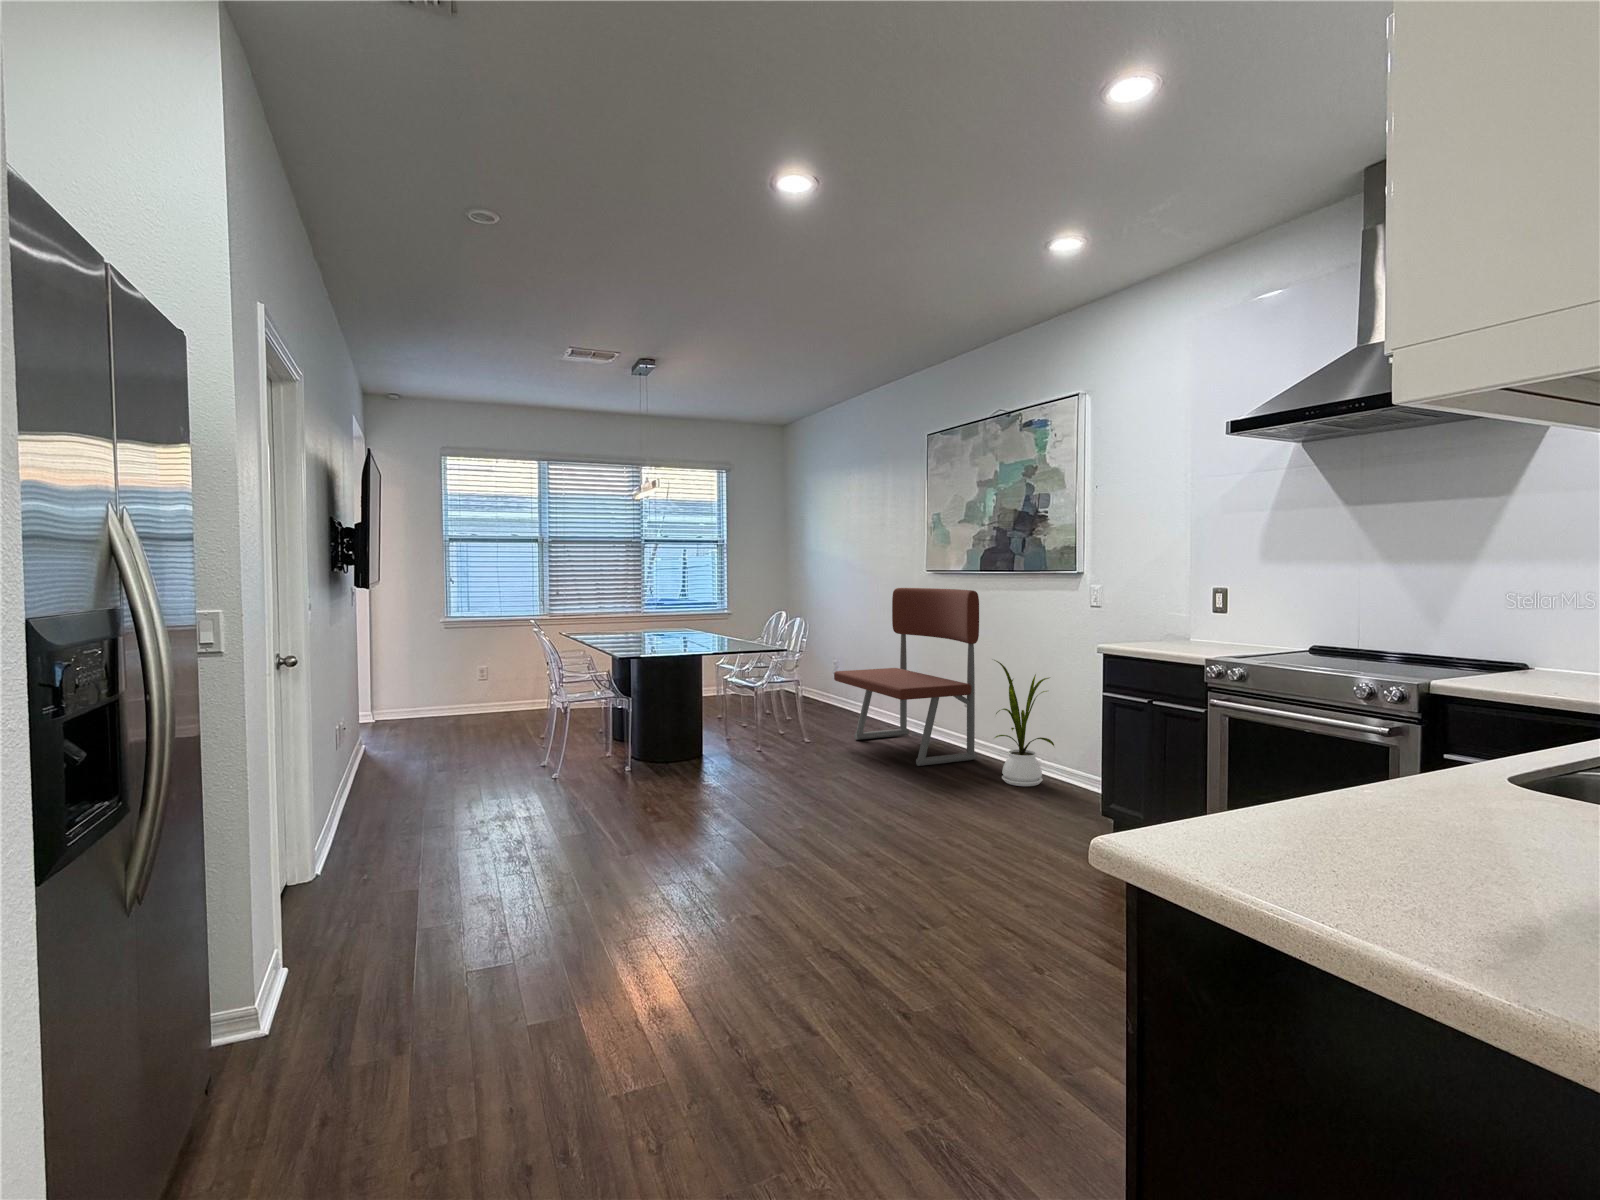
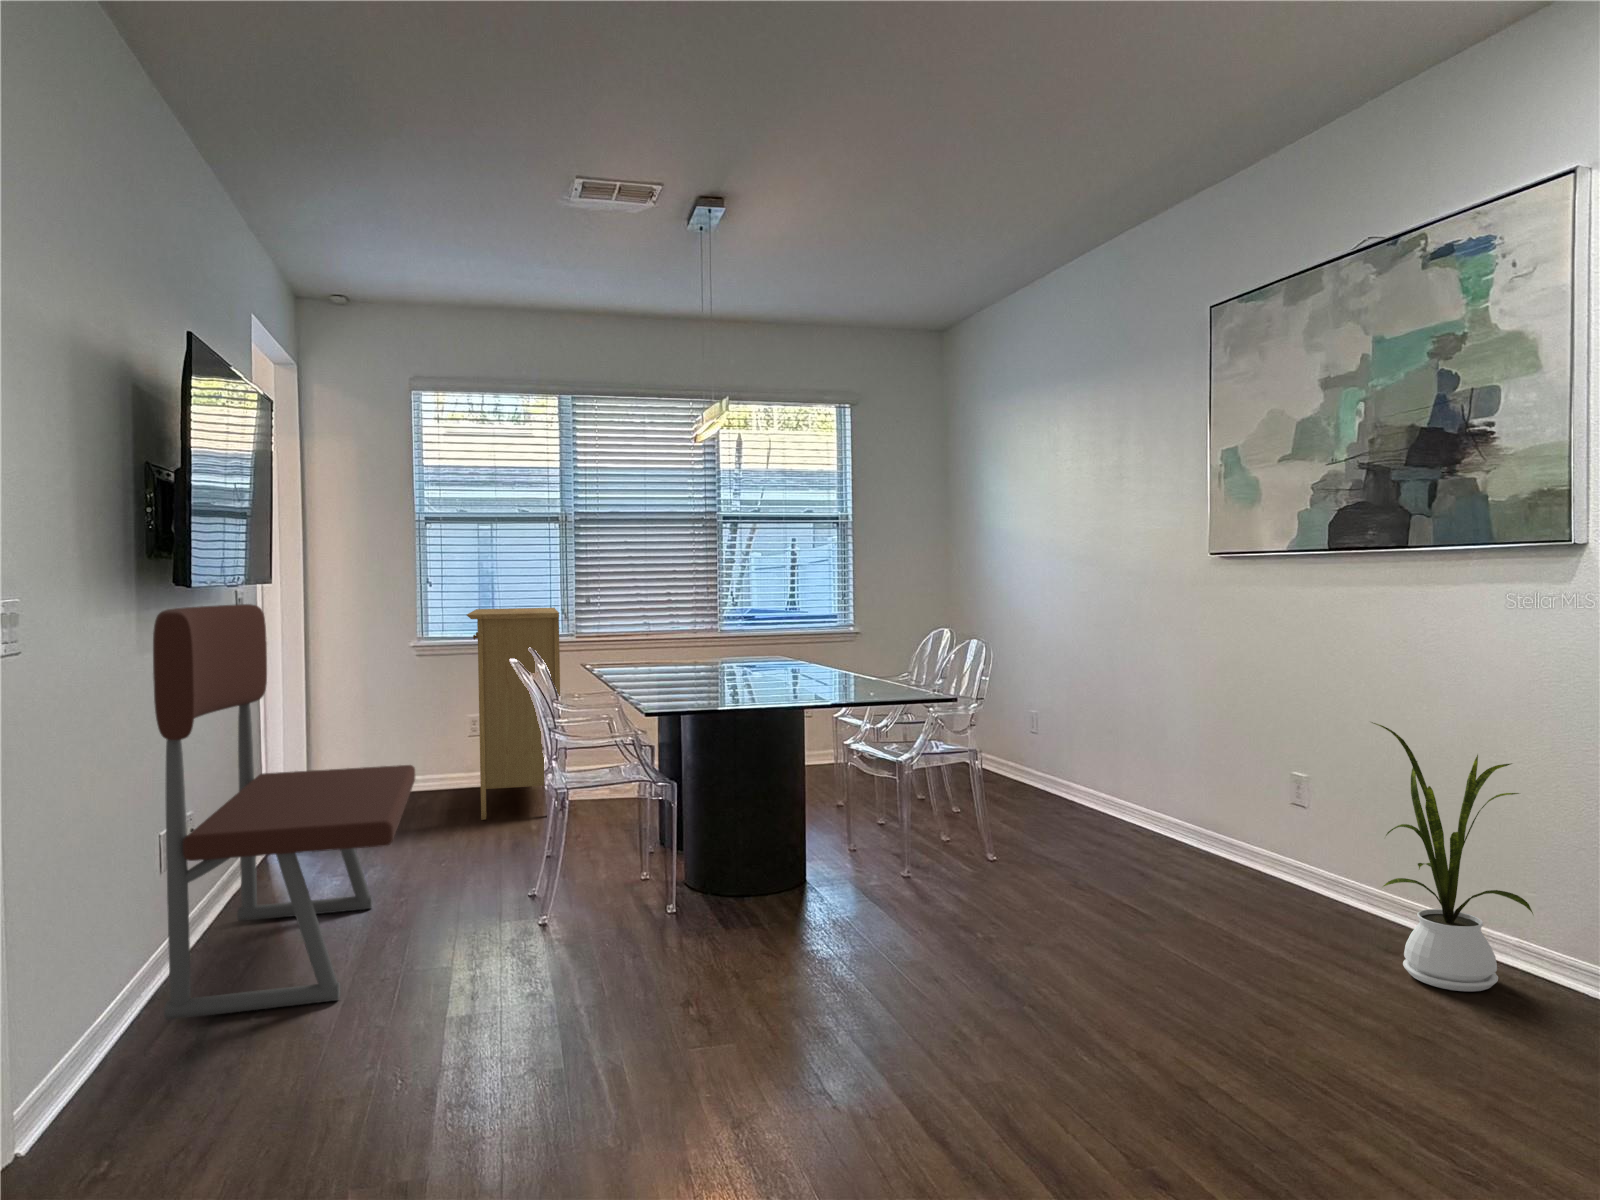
bench: present [834,588,979,766] -> present [153,604,415,1020]
console table: none [485,598,549,730] -> present [467,608,560,820]

